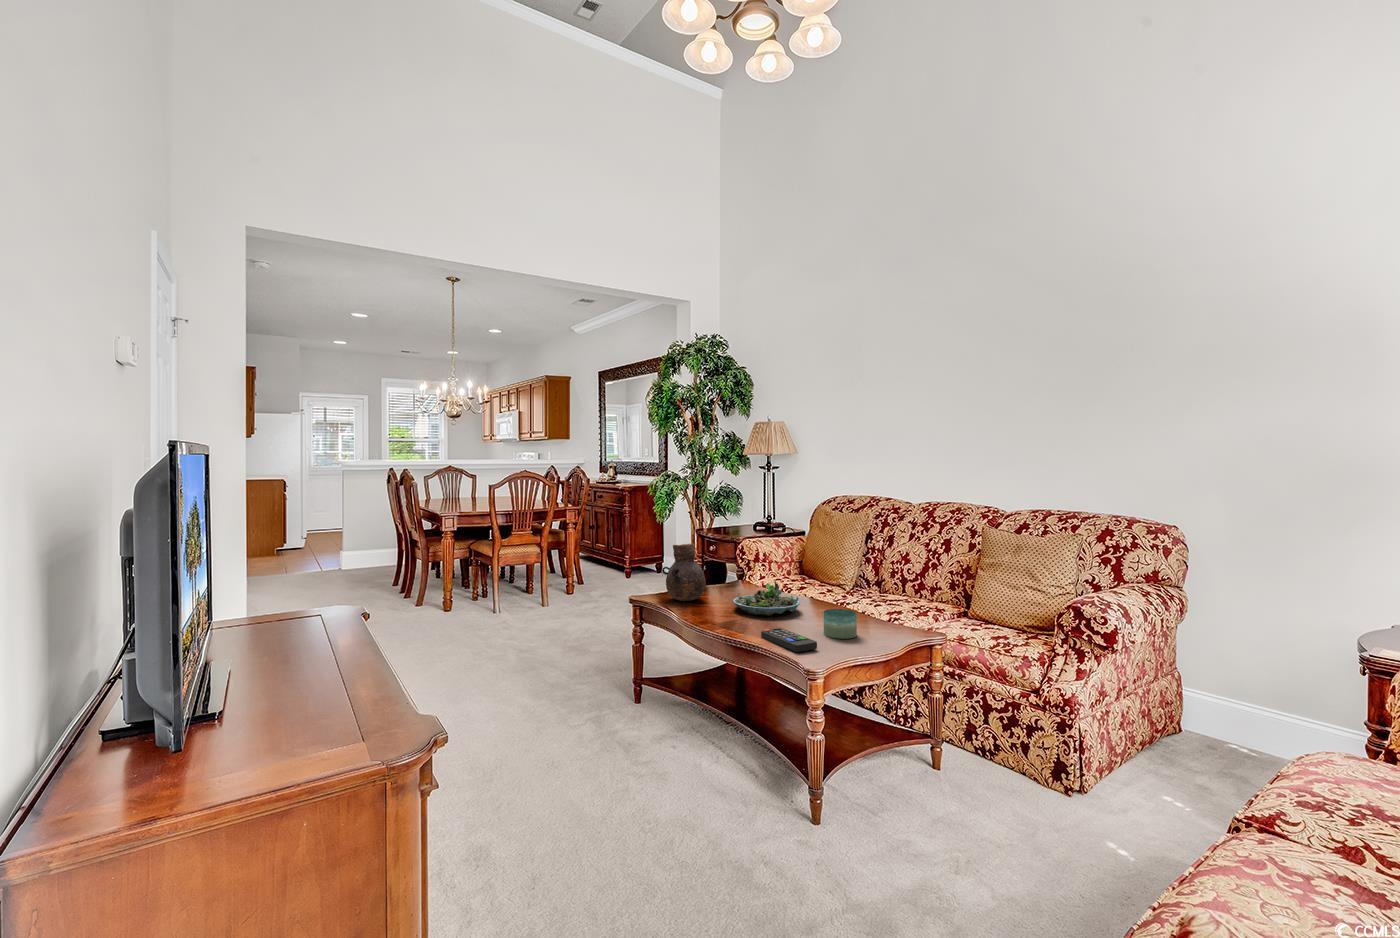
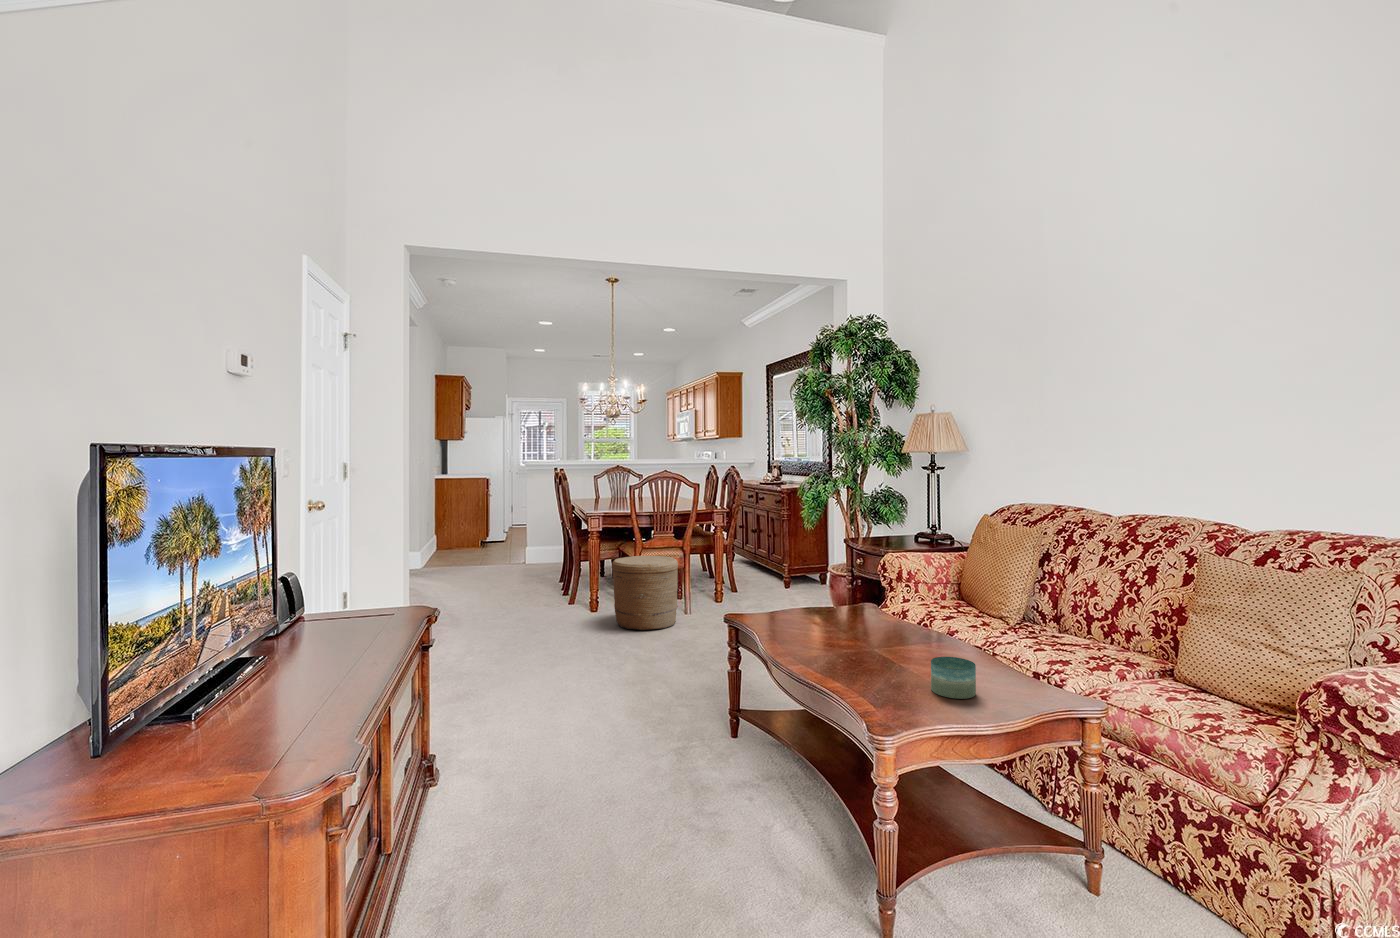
vase: present [662,544,706,601] -> none [759,561,808,628]
woven basket: none [471,552,538,625] -> present [612,556,678,630]
succulent planter: present [733,580,800,616] -> none [833,610,918,656]
remote control: present [761,628,817,652] -> none [845,675,907,713]

